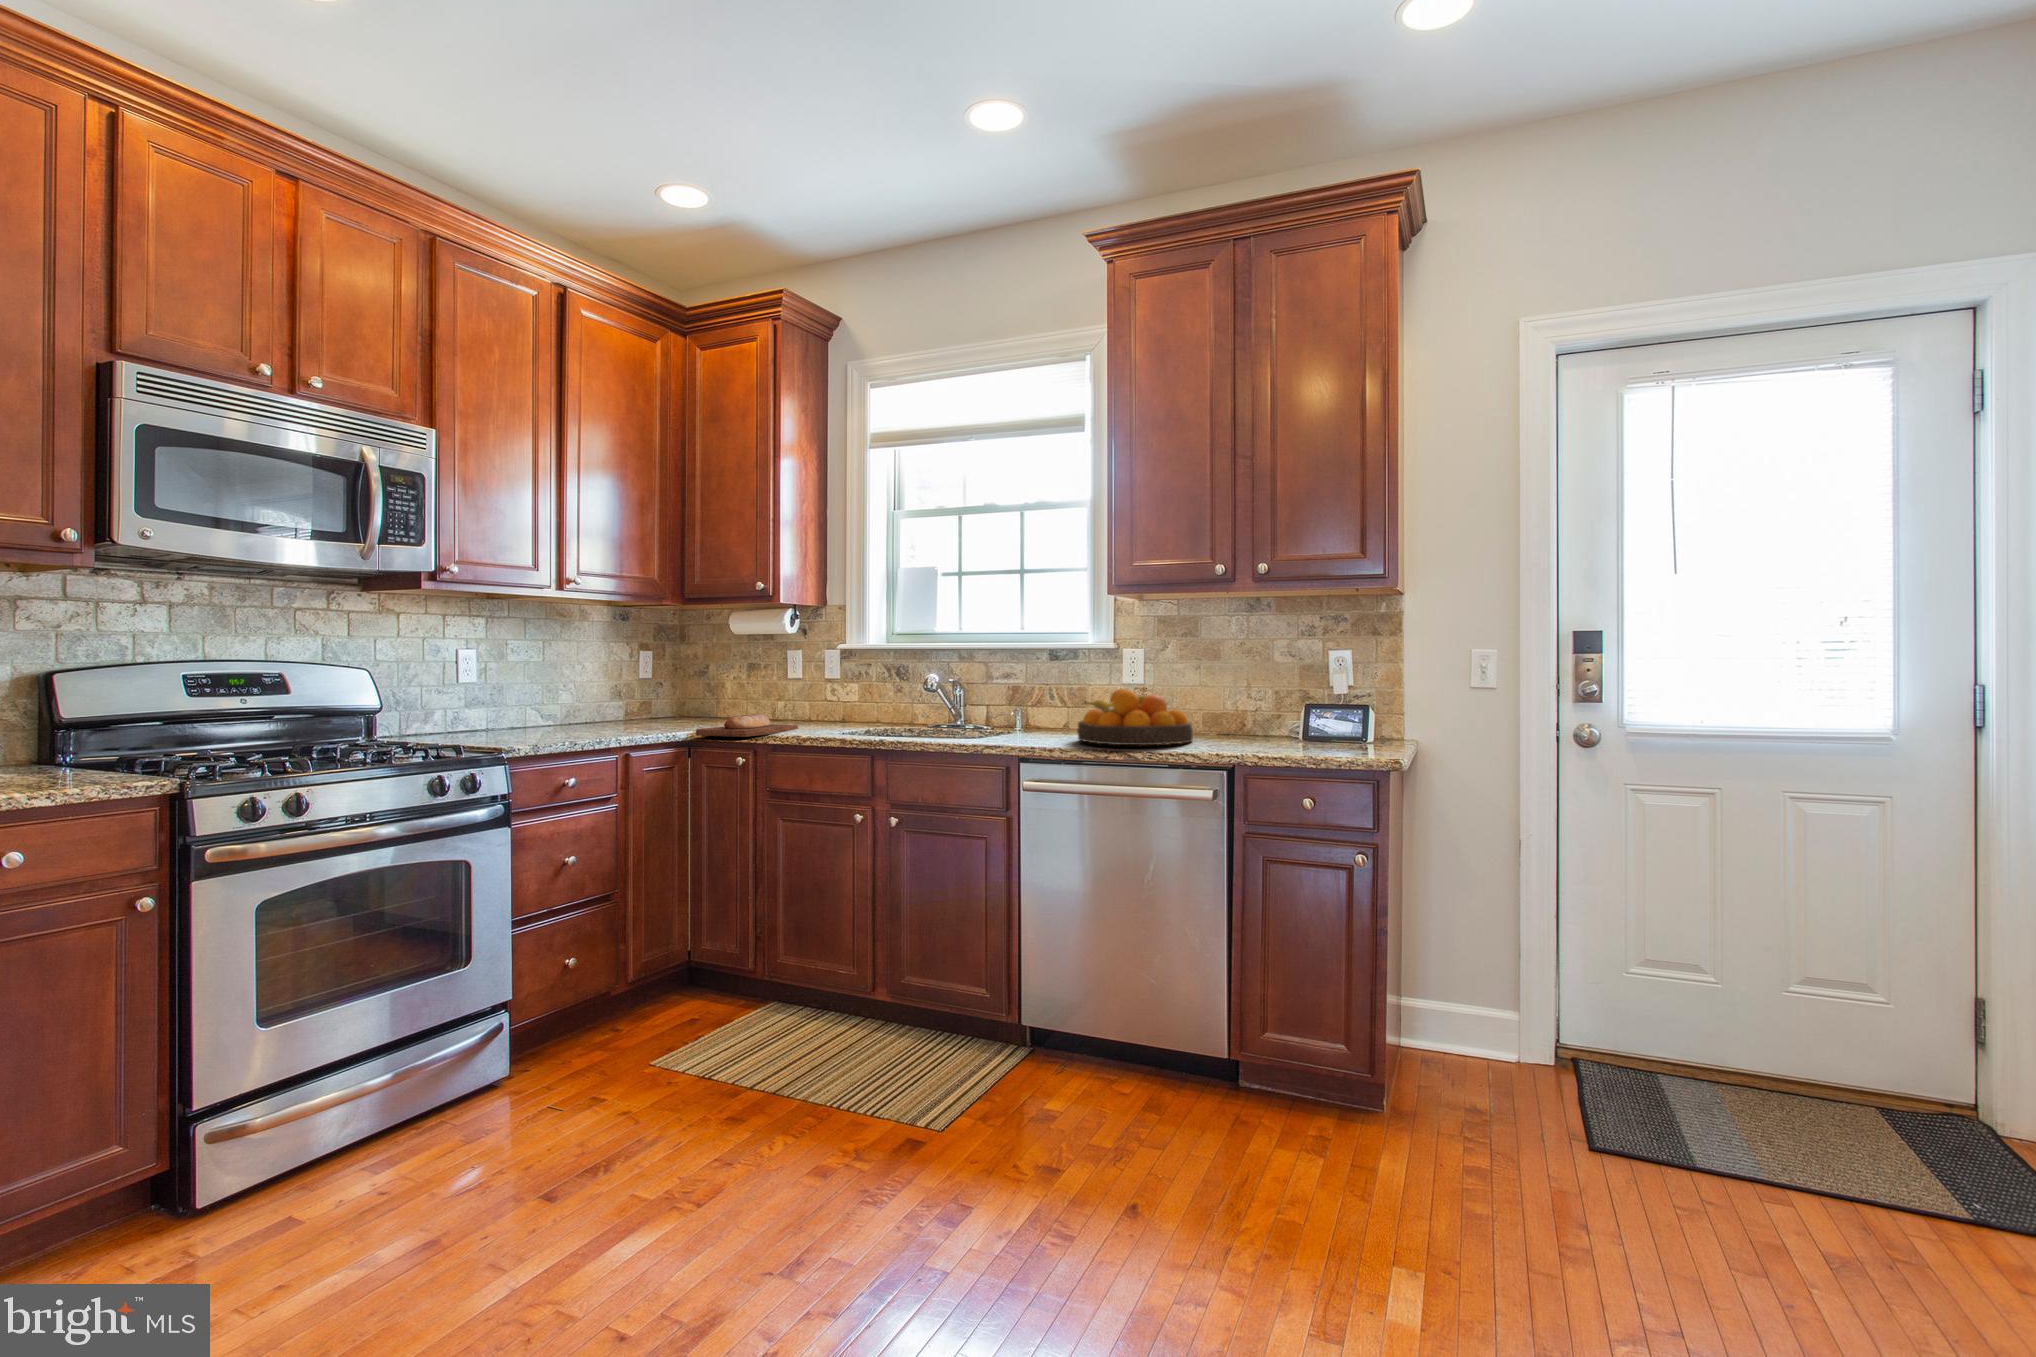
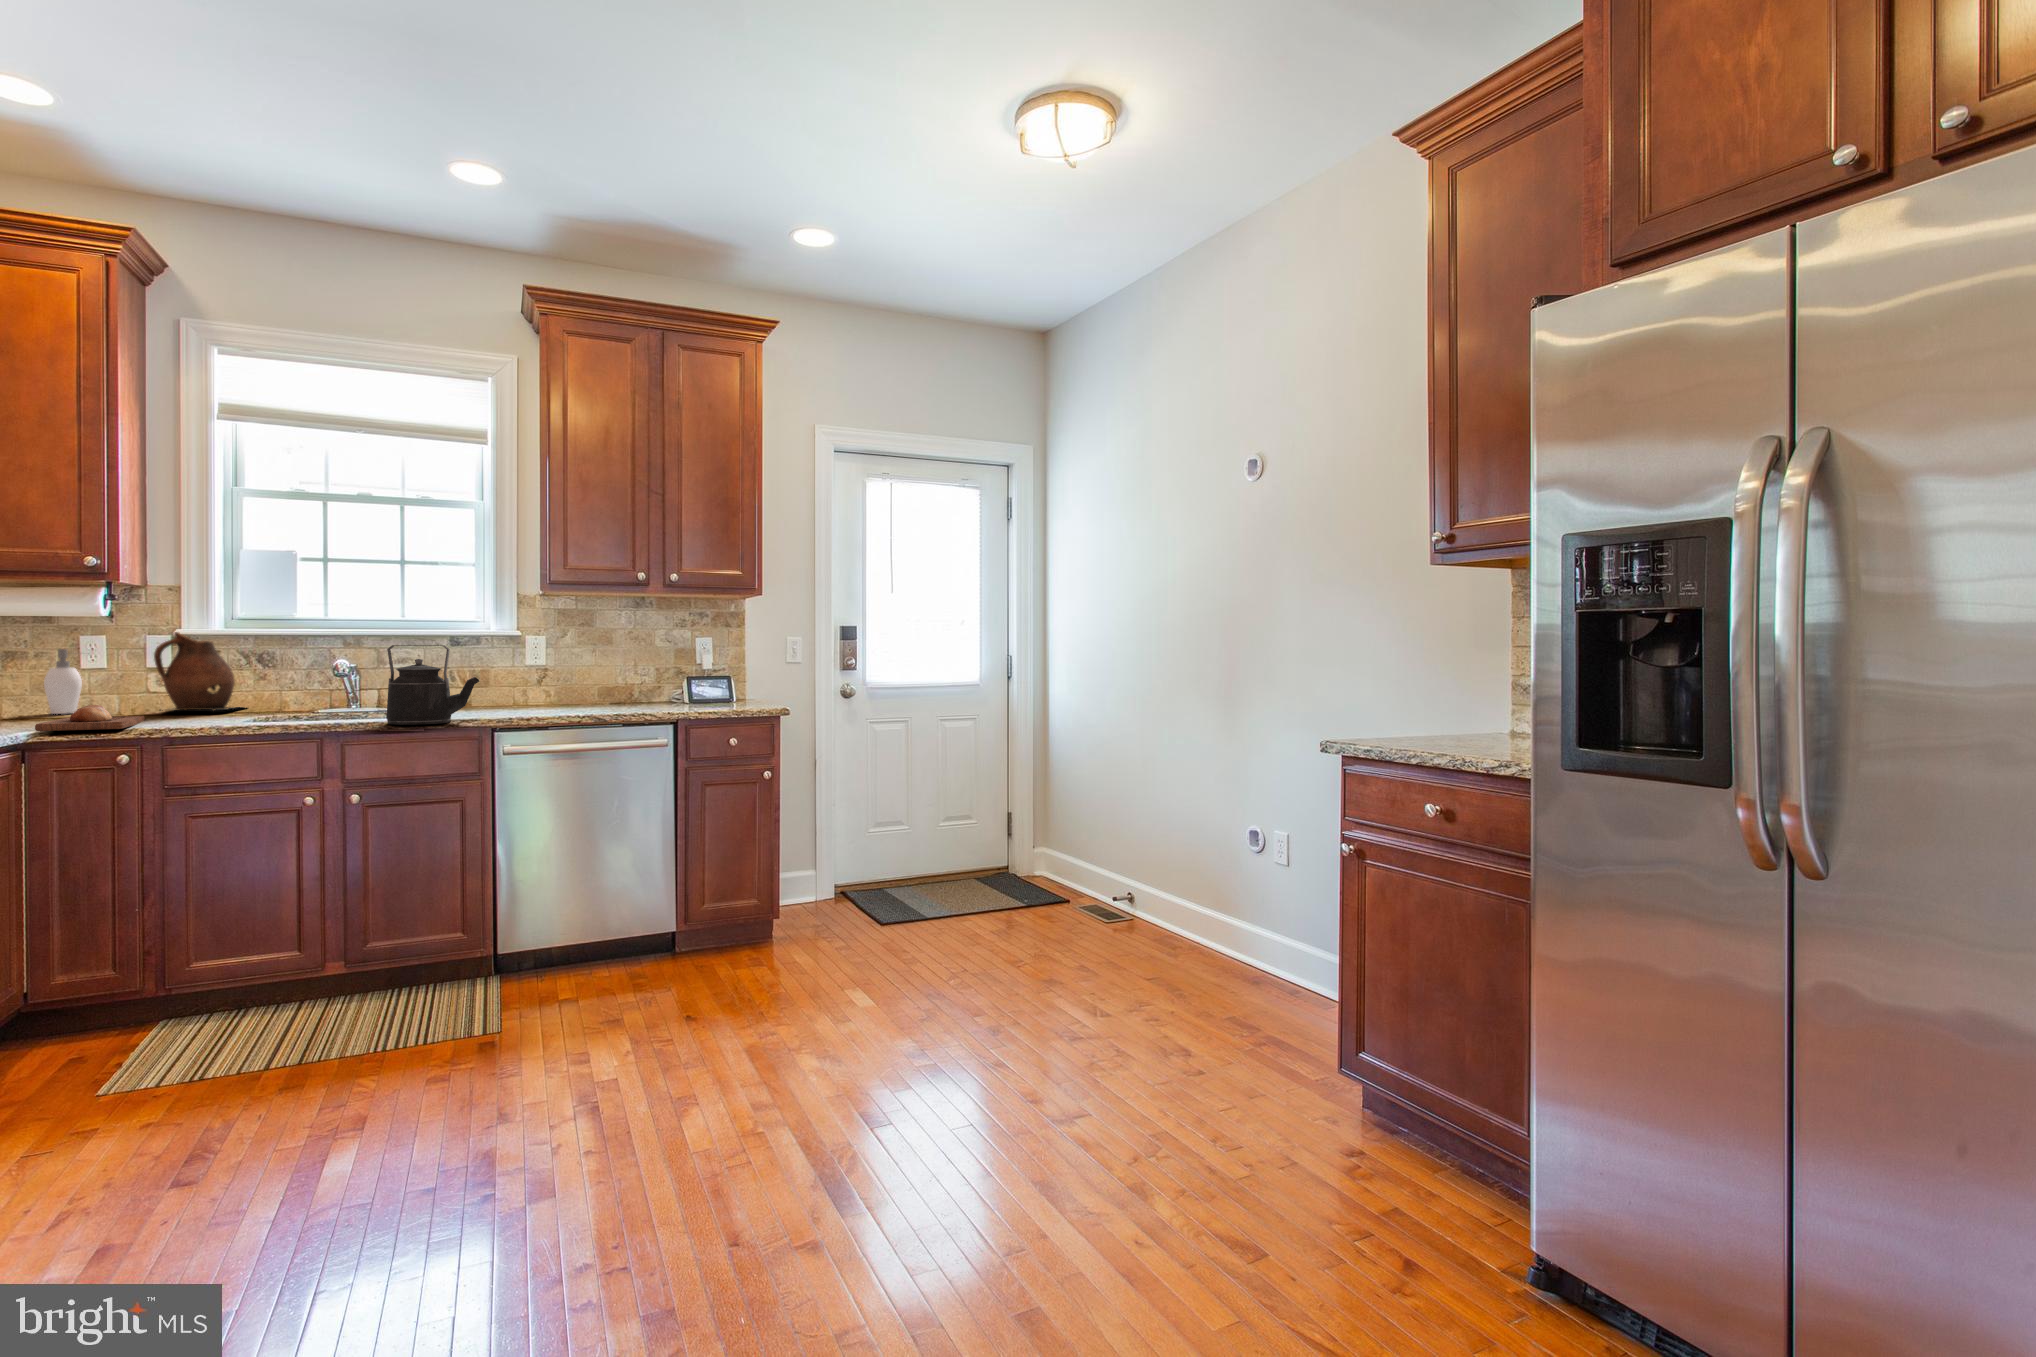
ceramic pitcher: none [820,648,893,724] -> present [154,632,235,711]
kettle: none [921,661,1002,749] -> present [386,645,479,725]
soap dispenser: none [765,663,790,720] -> present [44,649,82,714]
fruit bowl: present [1077,689,1193,745] -> none [522,669,624,713]

